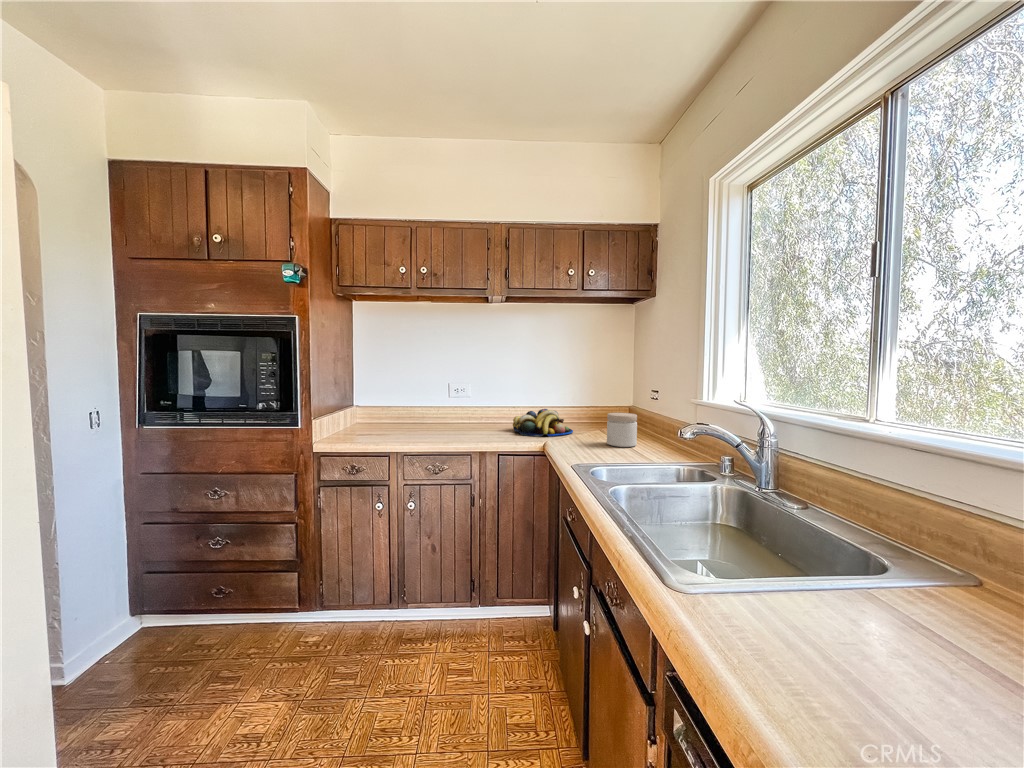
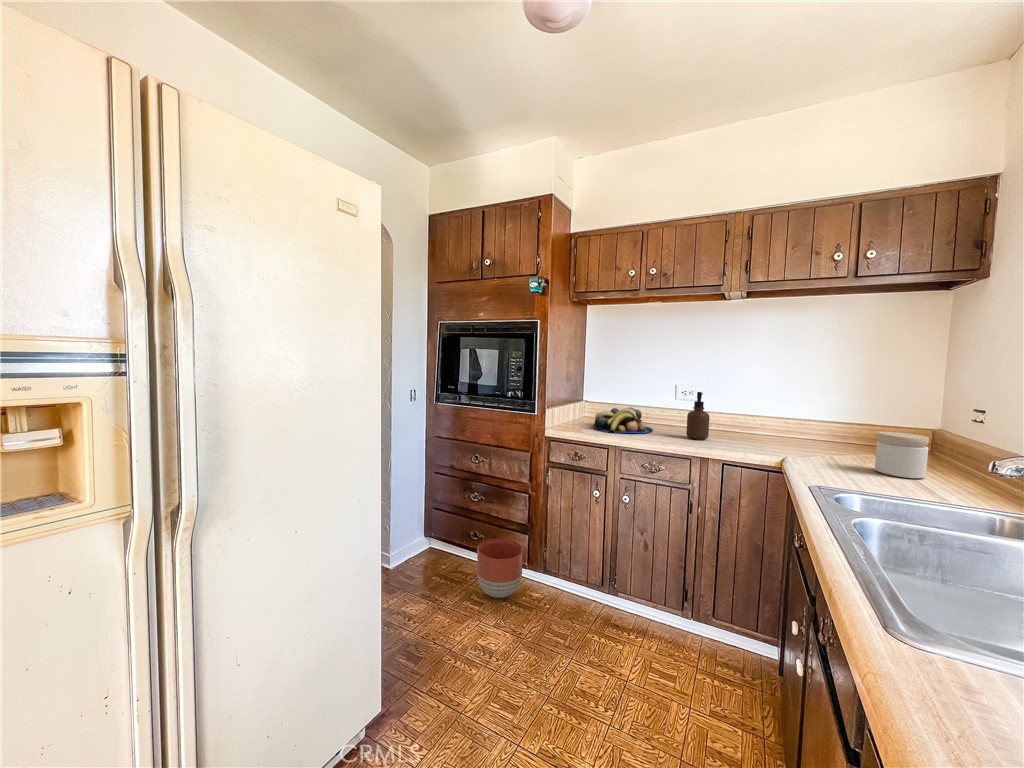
soap dispenser: none [464,390,483,435] -> present [686,392,710,440]
fruit bowl: present [513,409,573,437] -> present [593,407,653,433]
planter: none [226,585,292,663] -> present [477,539,523,598]

